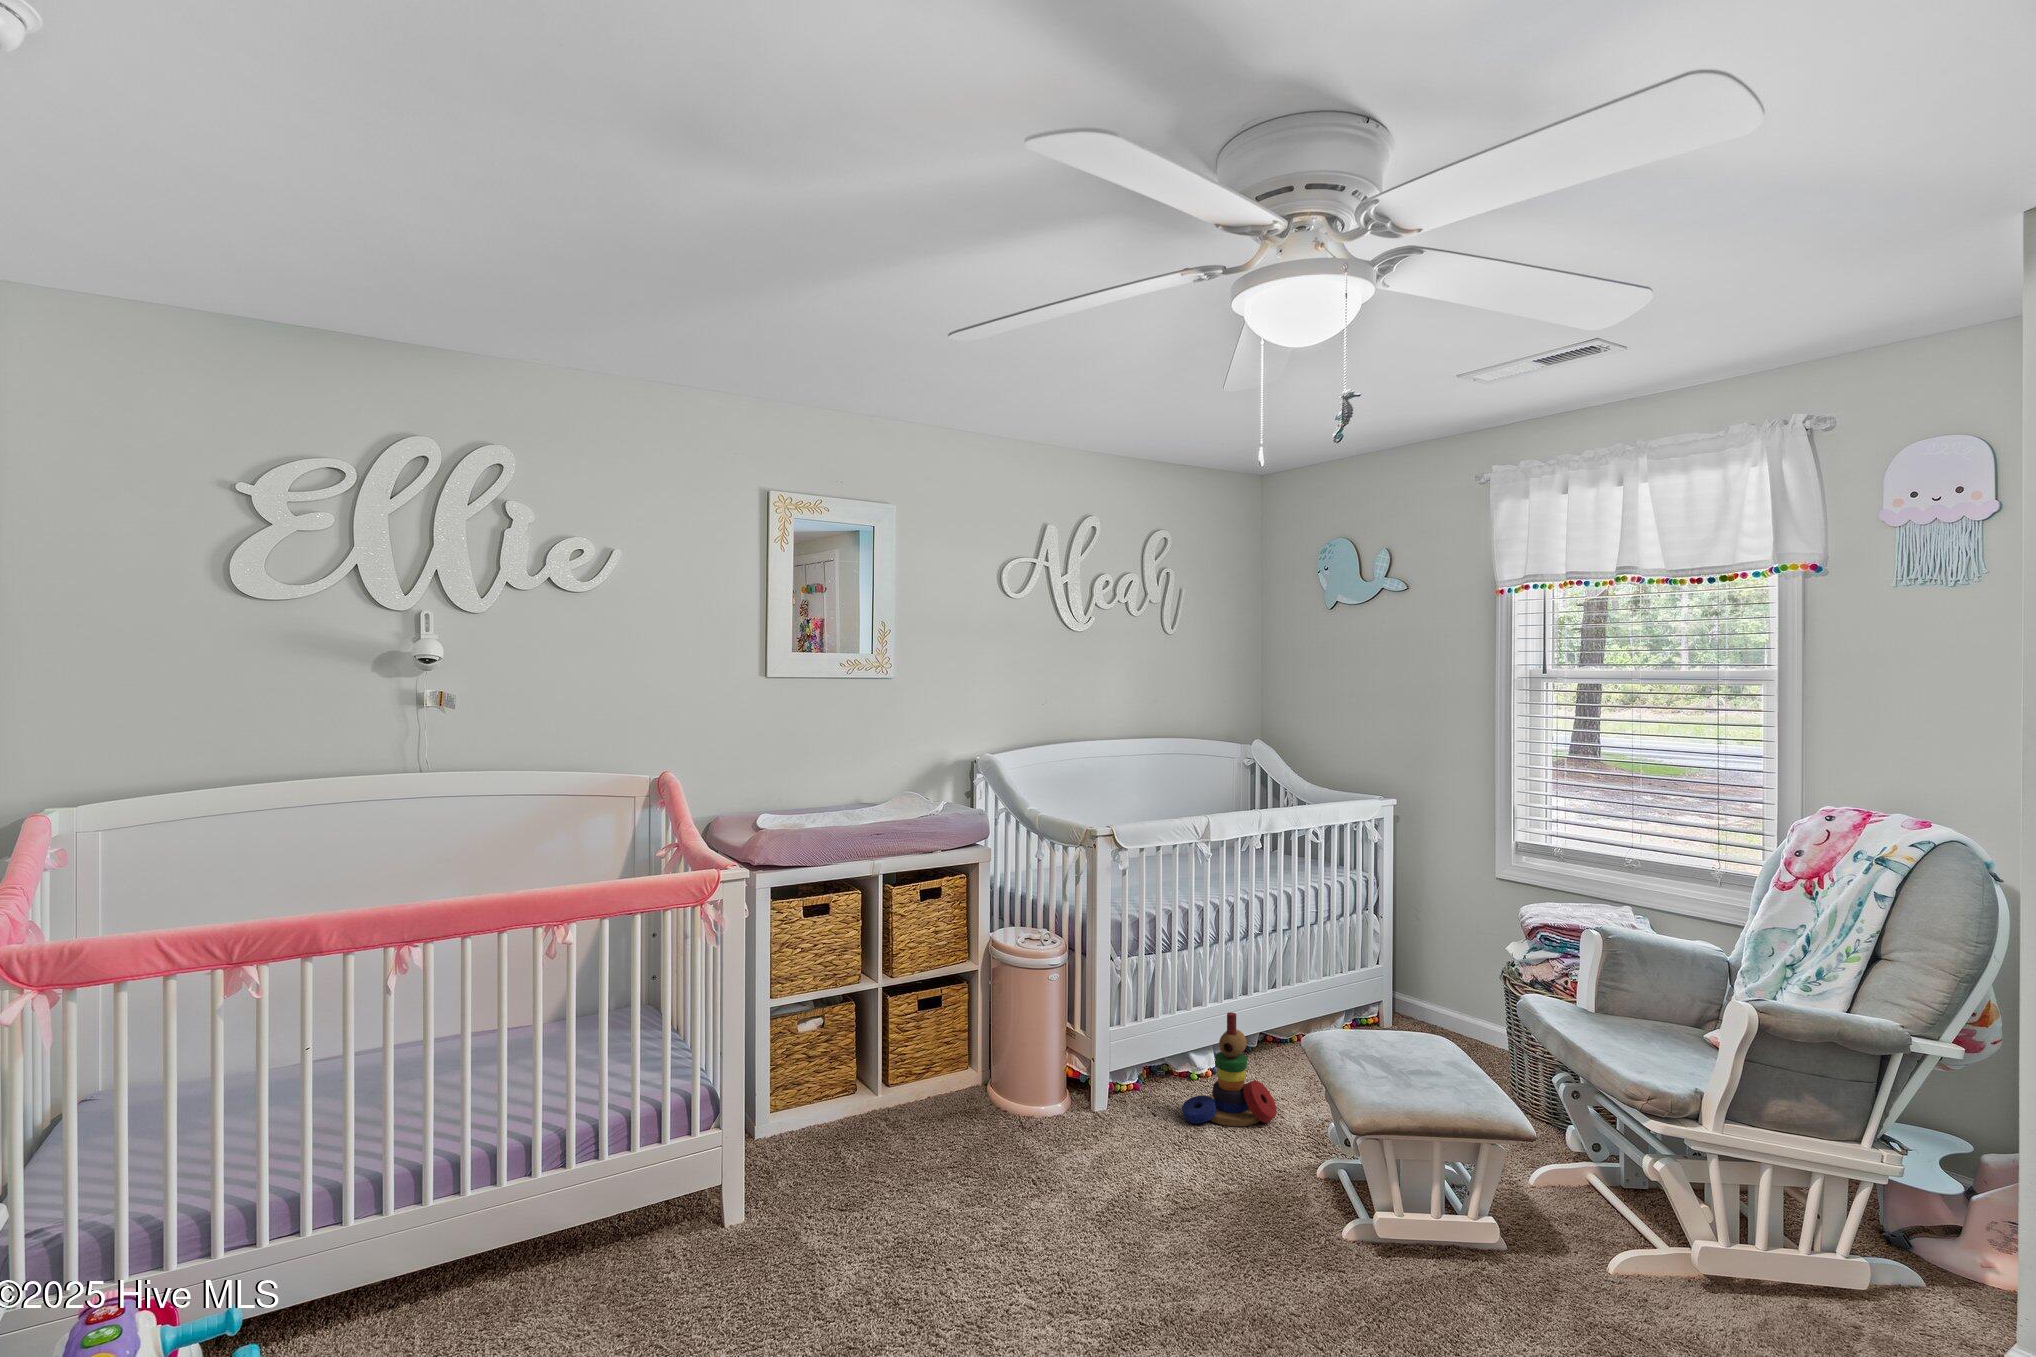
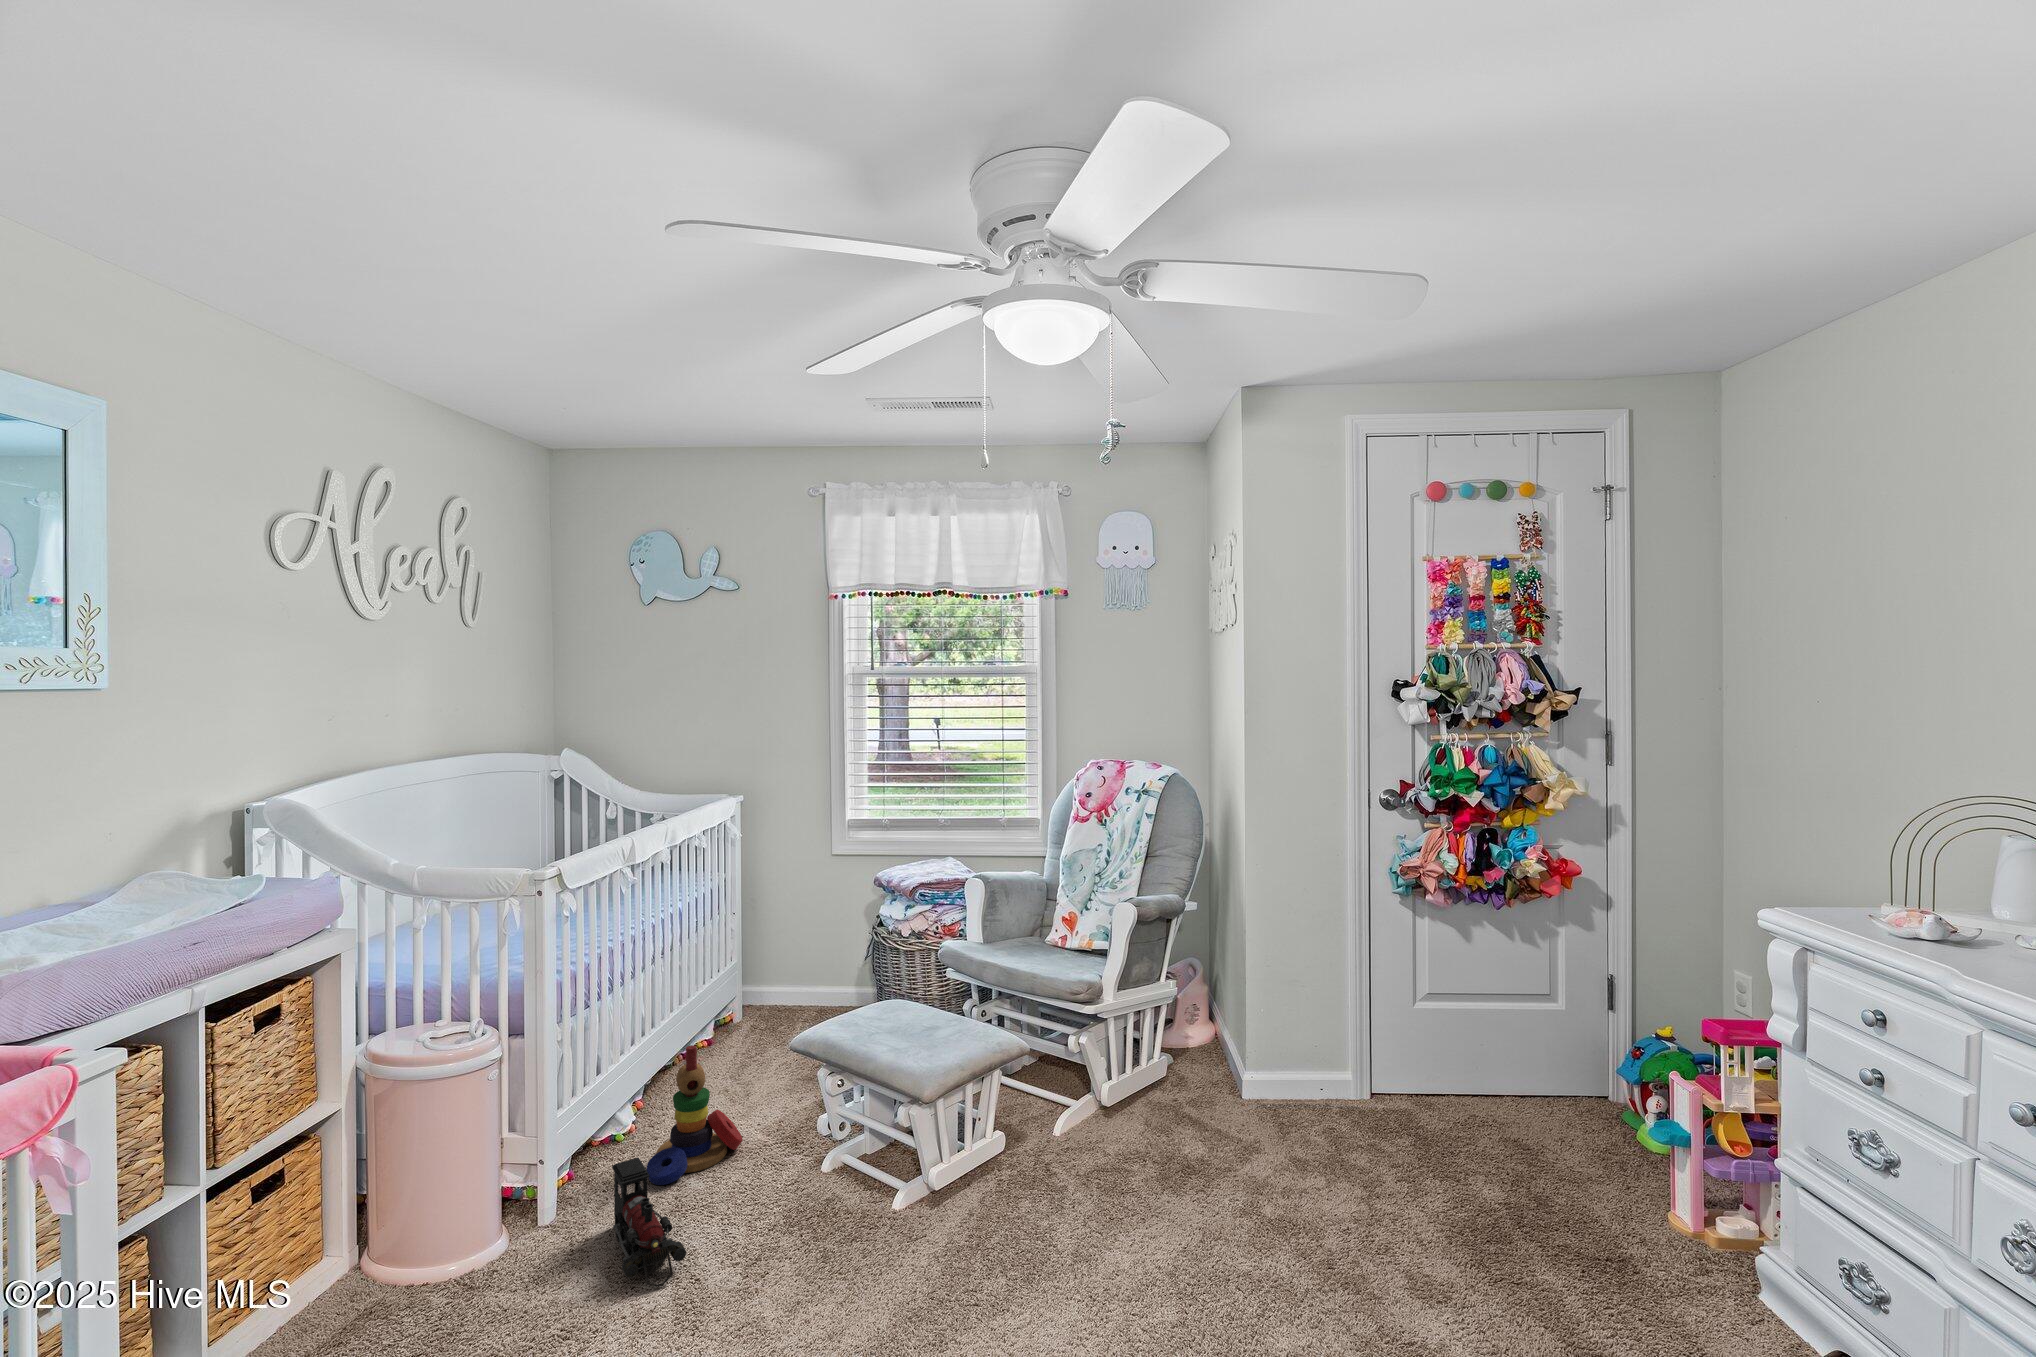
toy train: none [1100,1081,1155,1182] -> present [612,1158,686,1287]

